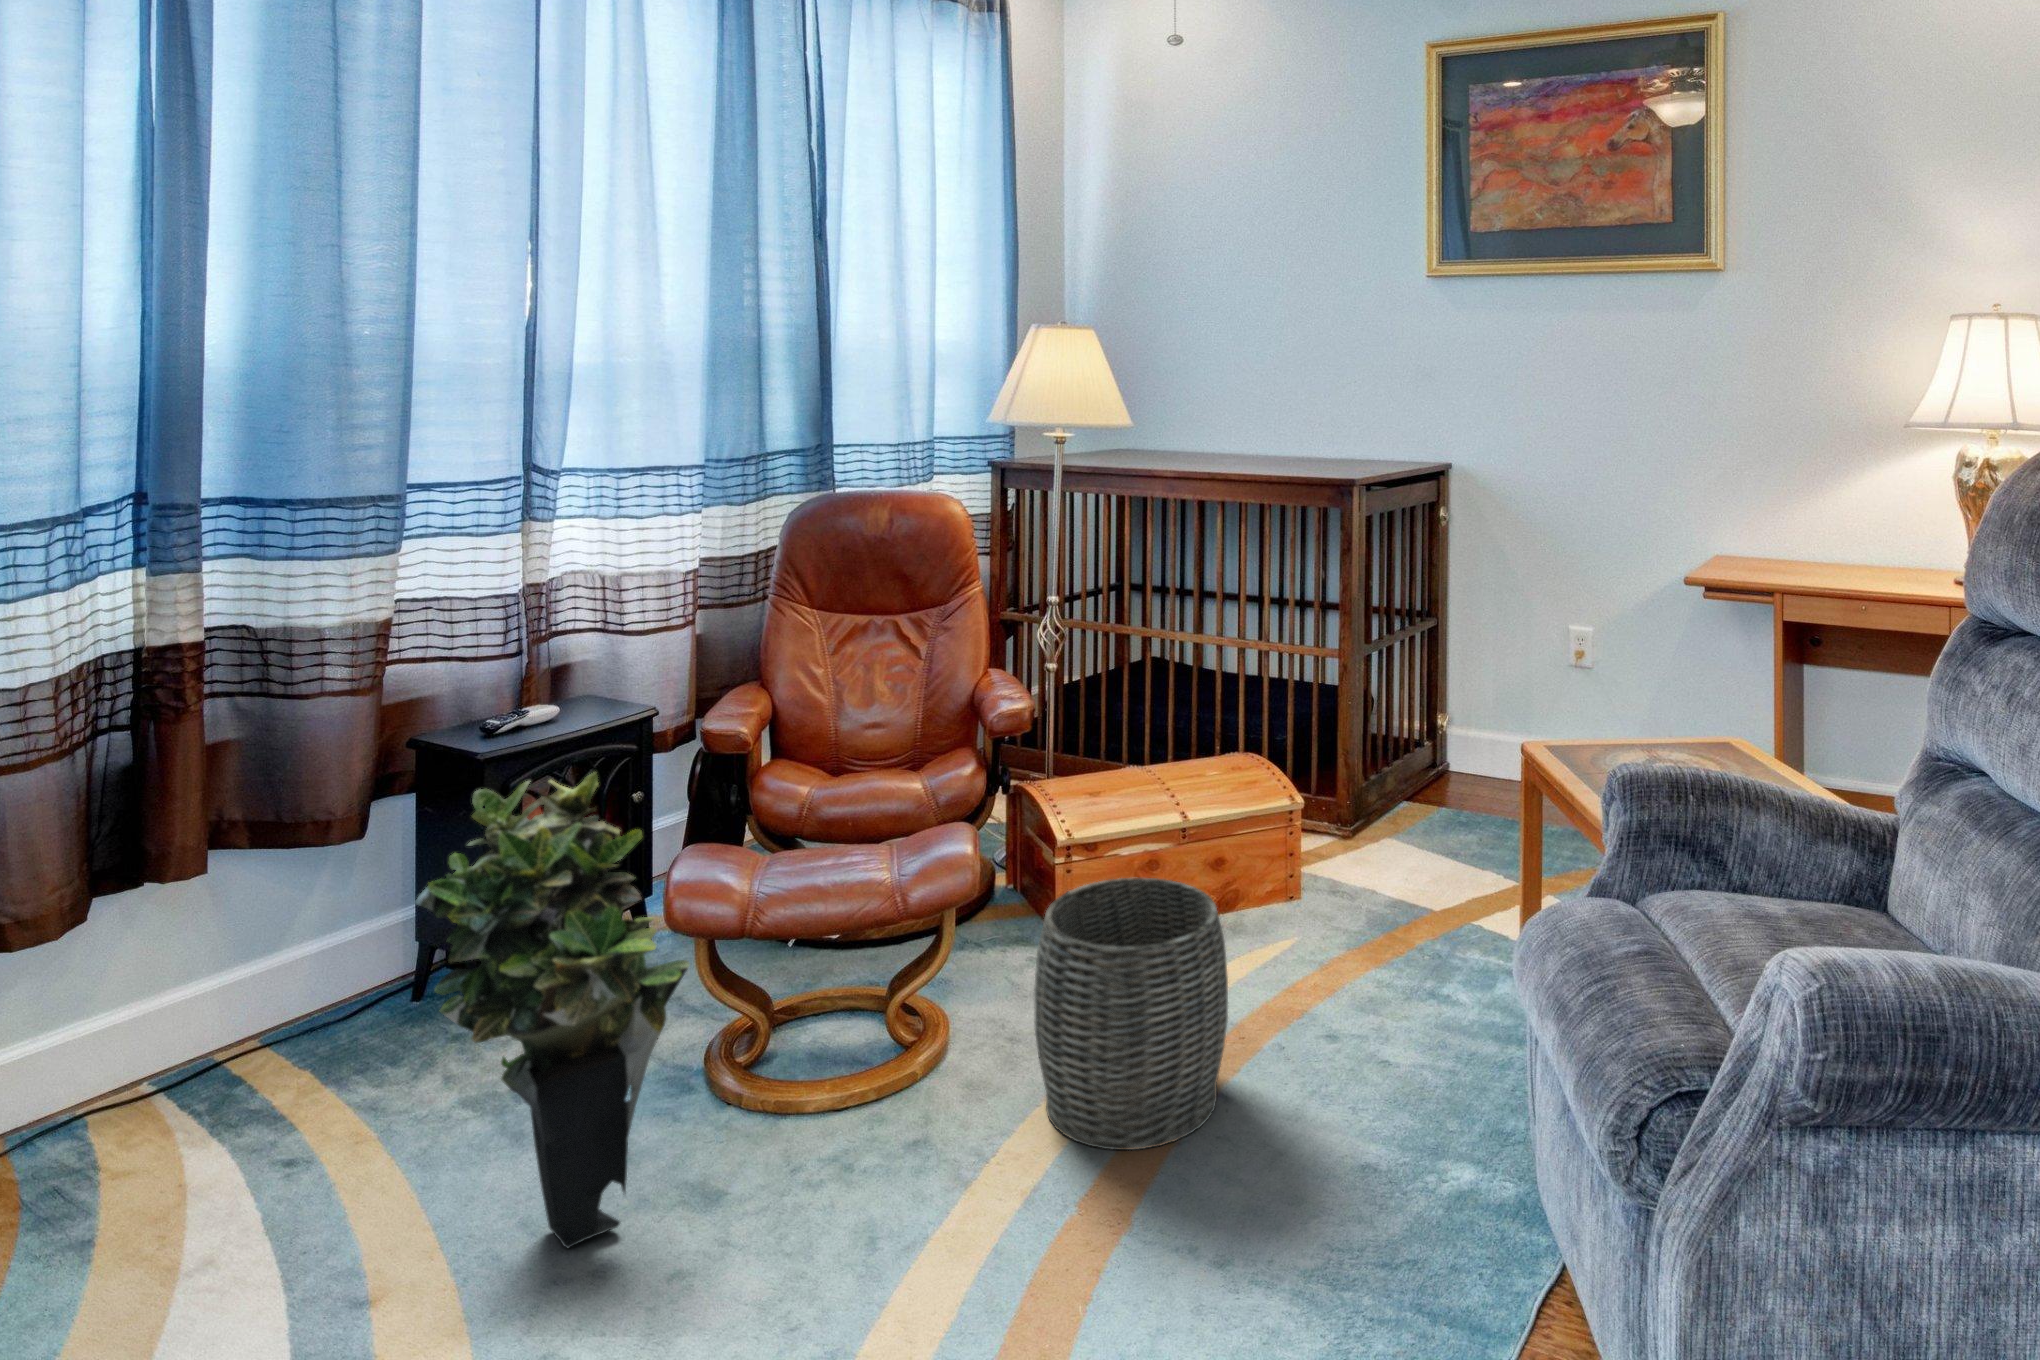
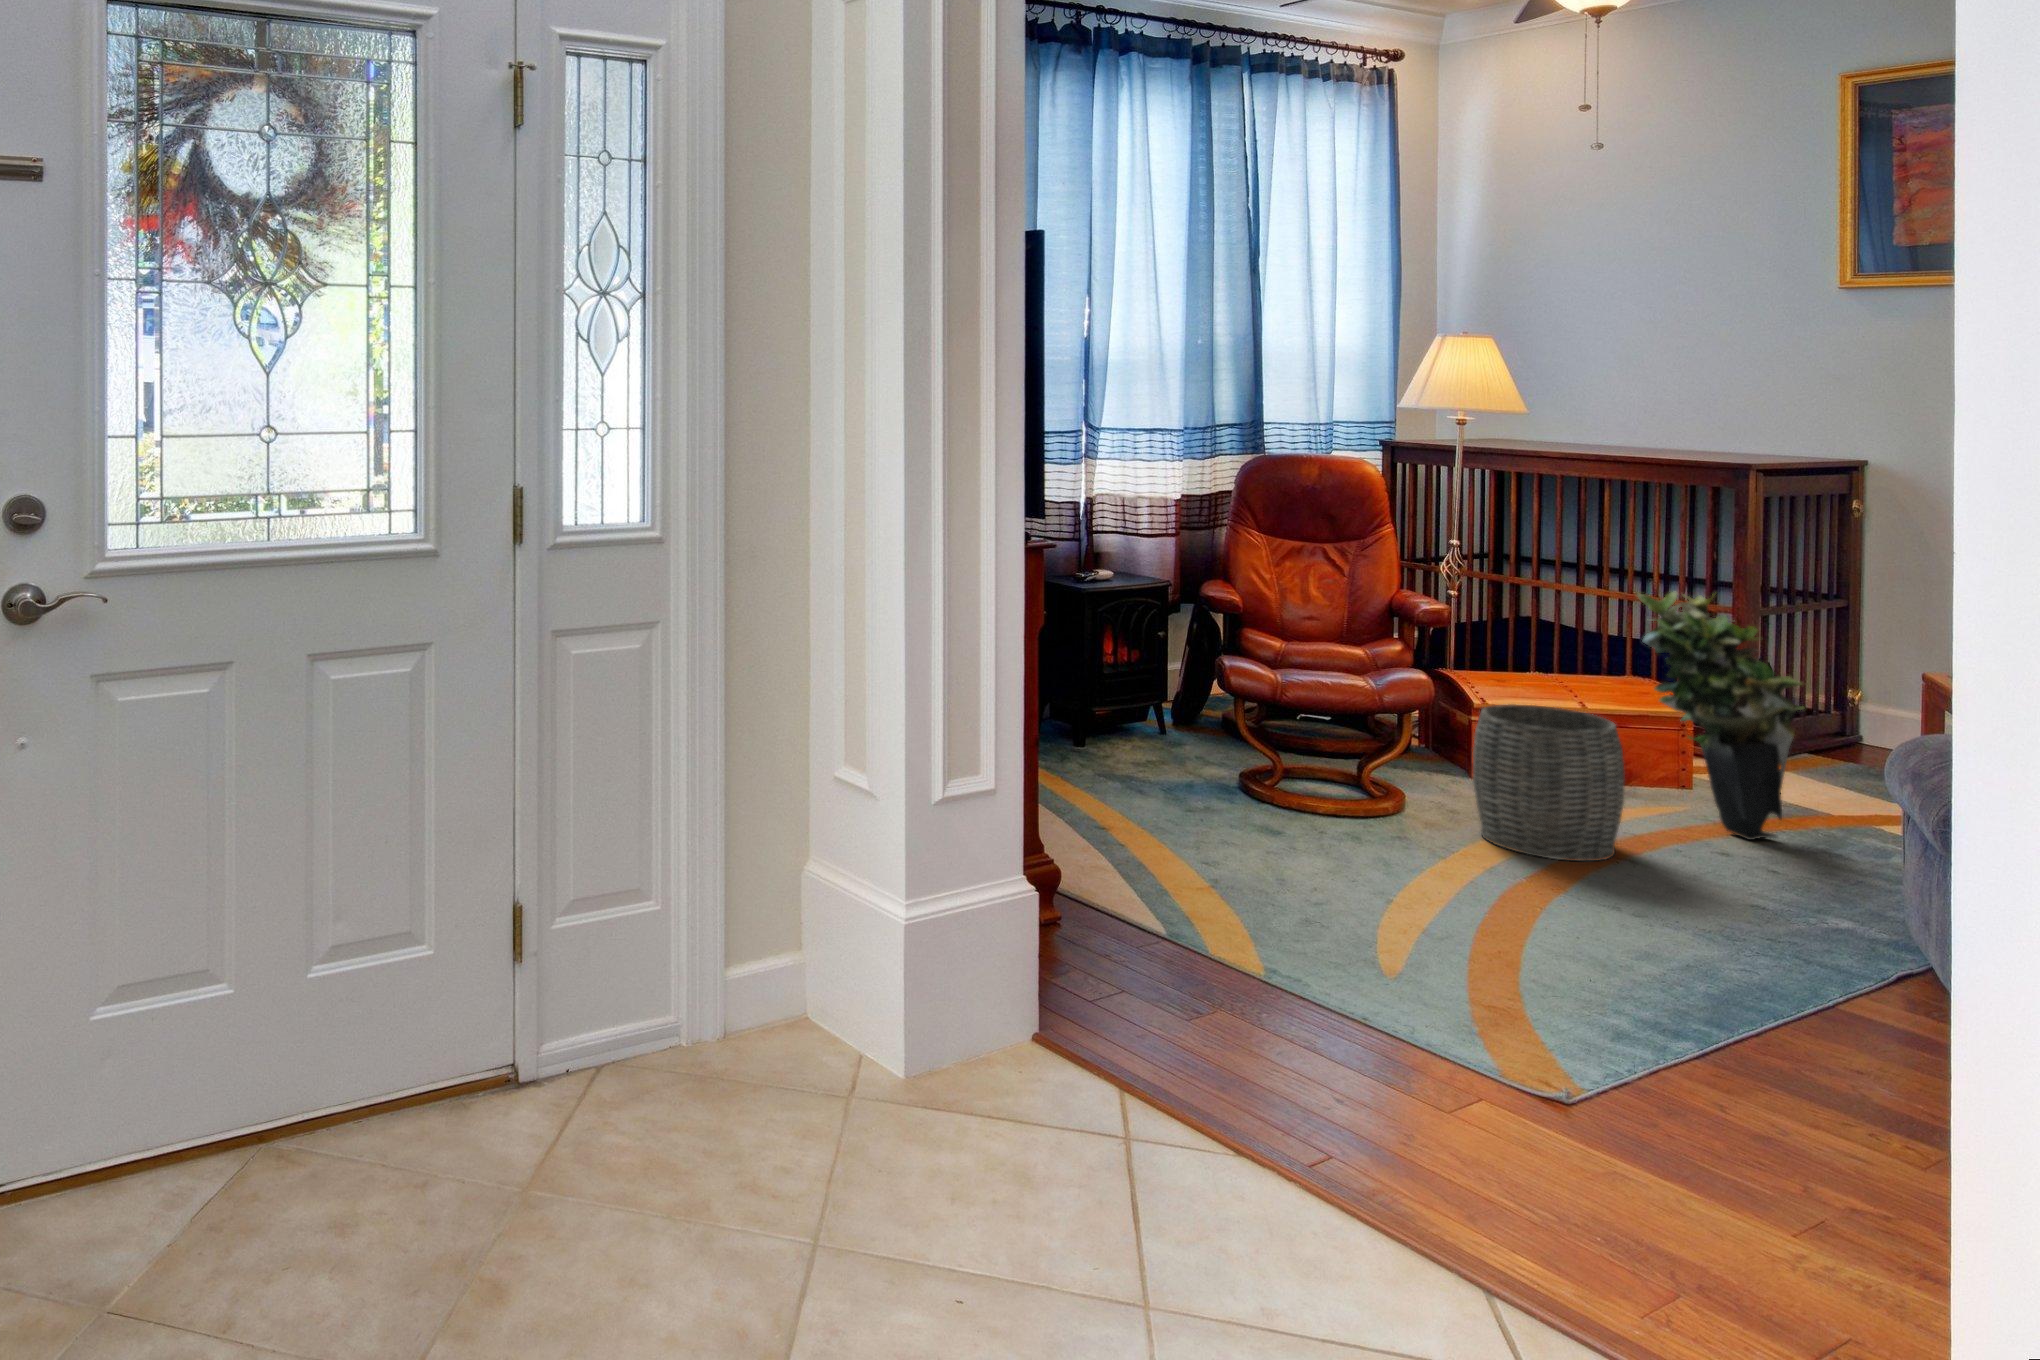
potted plant: present [415,773,690,1248] -> present [1638,592,1803,840]

